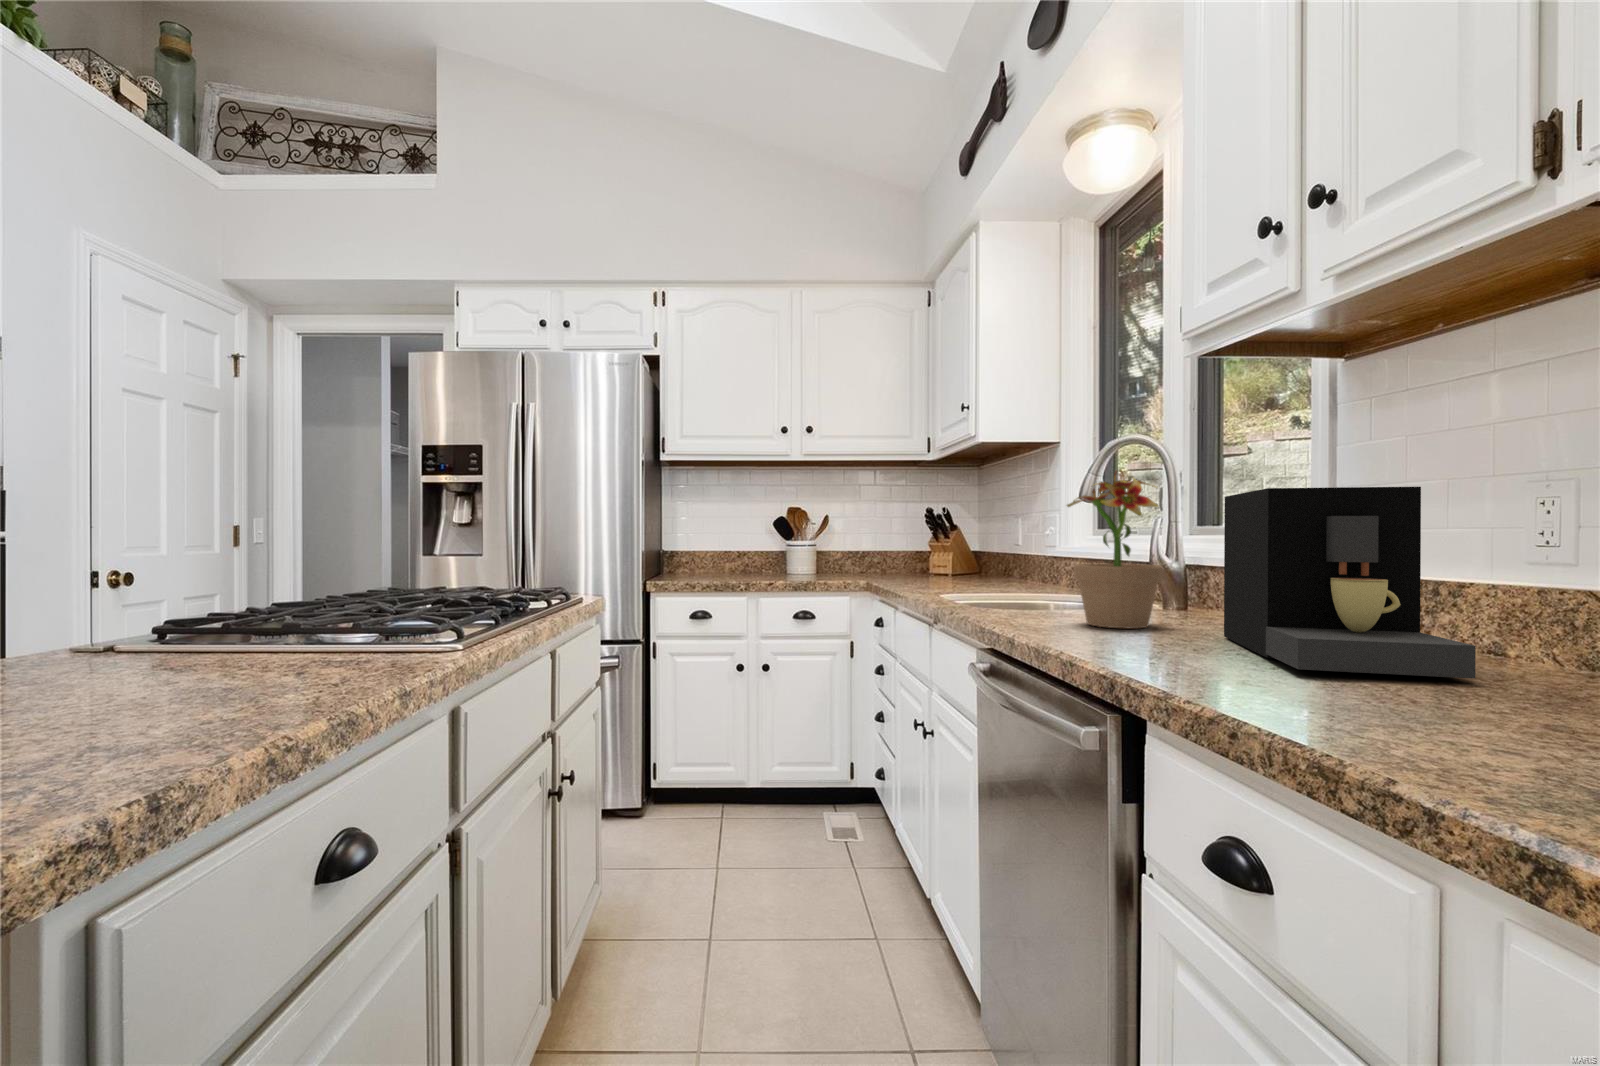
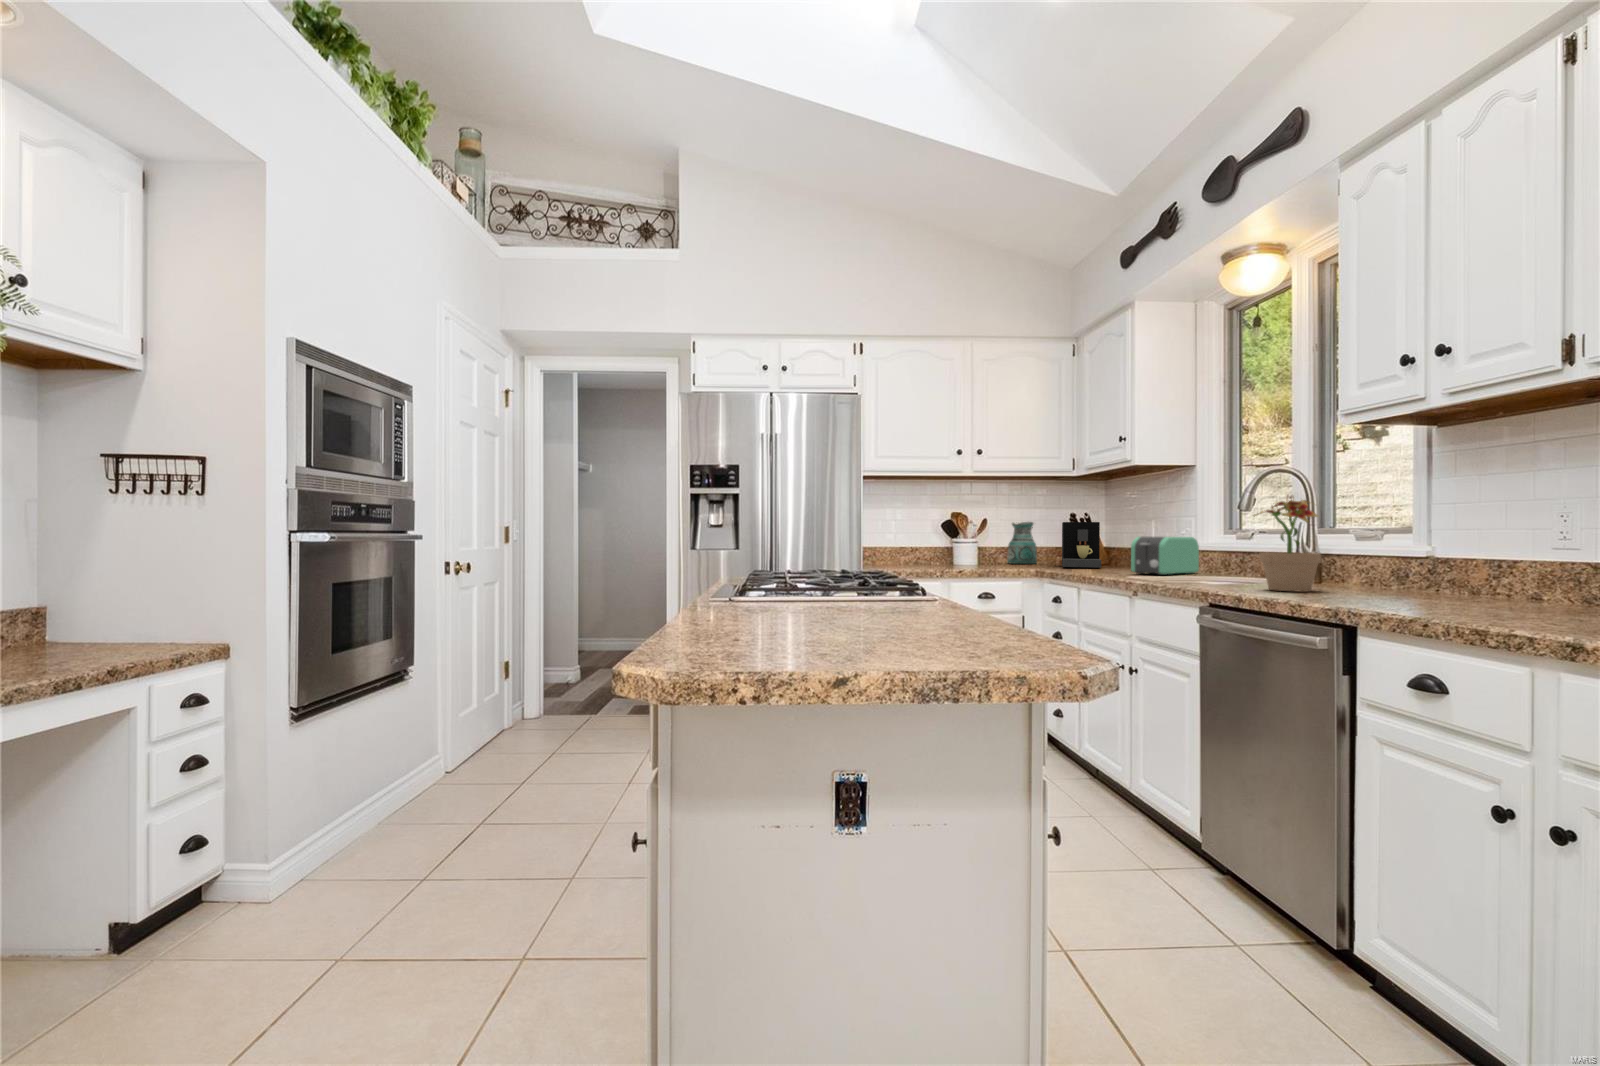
coffee maker: present [1224,487,1476,679] -> present [1062,522,1101,568]
ceramic pitcher: none [856,519,896,573] -> present [1007,522,1037,564]
toaster: none [961,538,1054,592] -> present [1131,537,1199,575]

